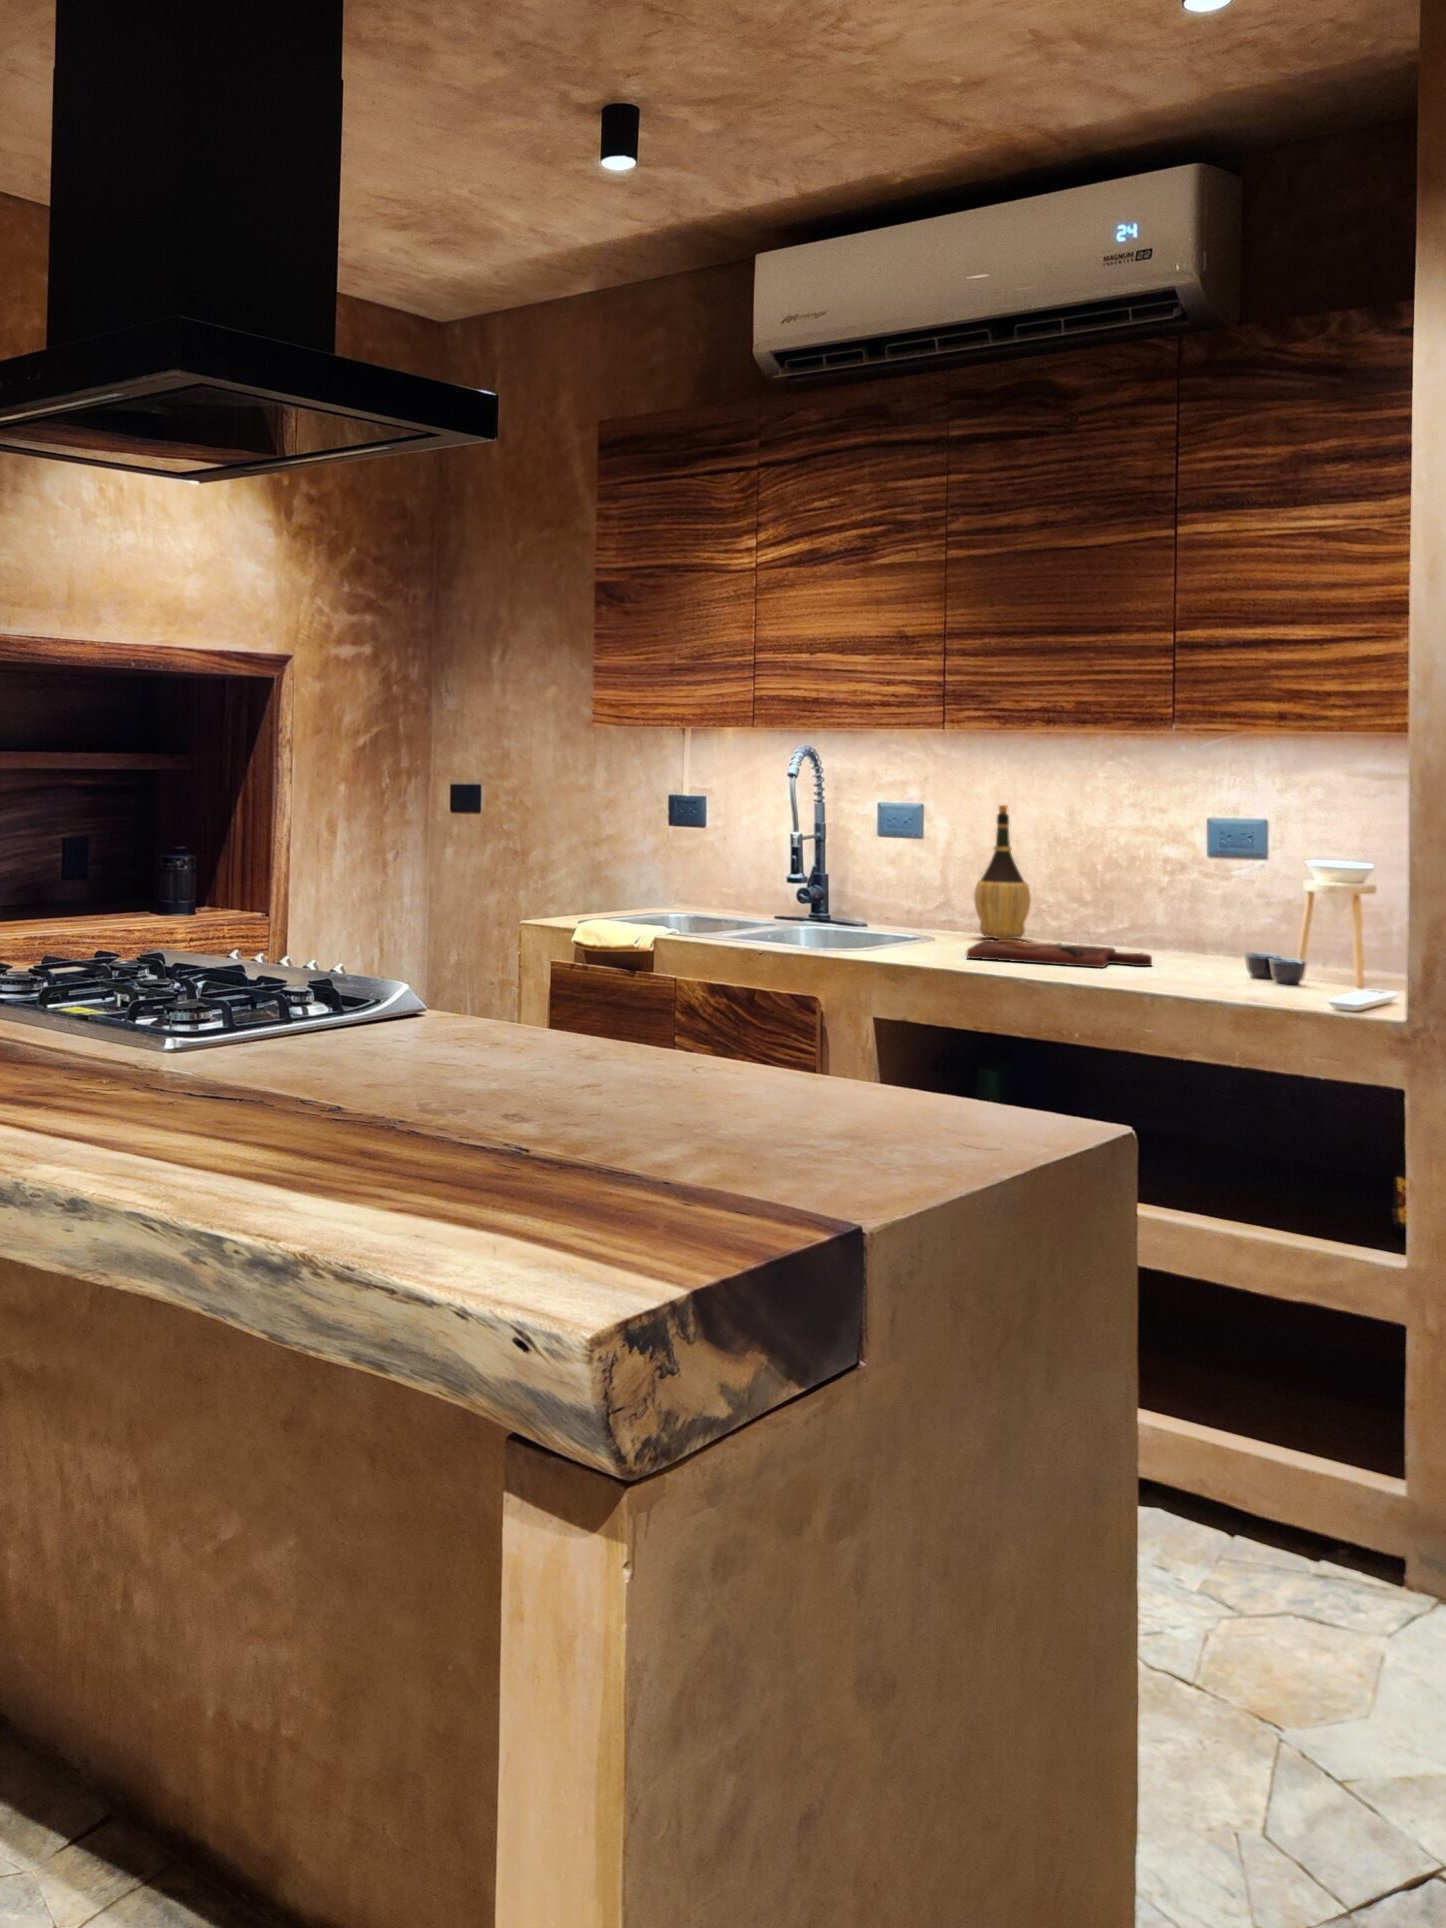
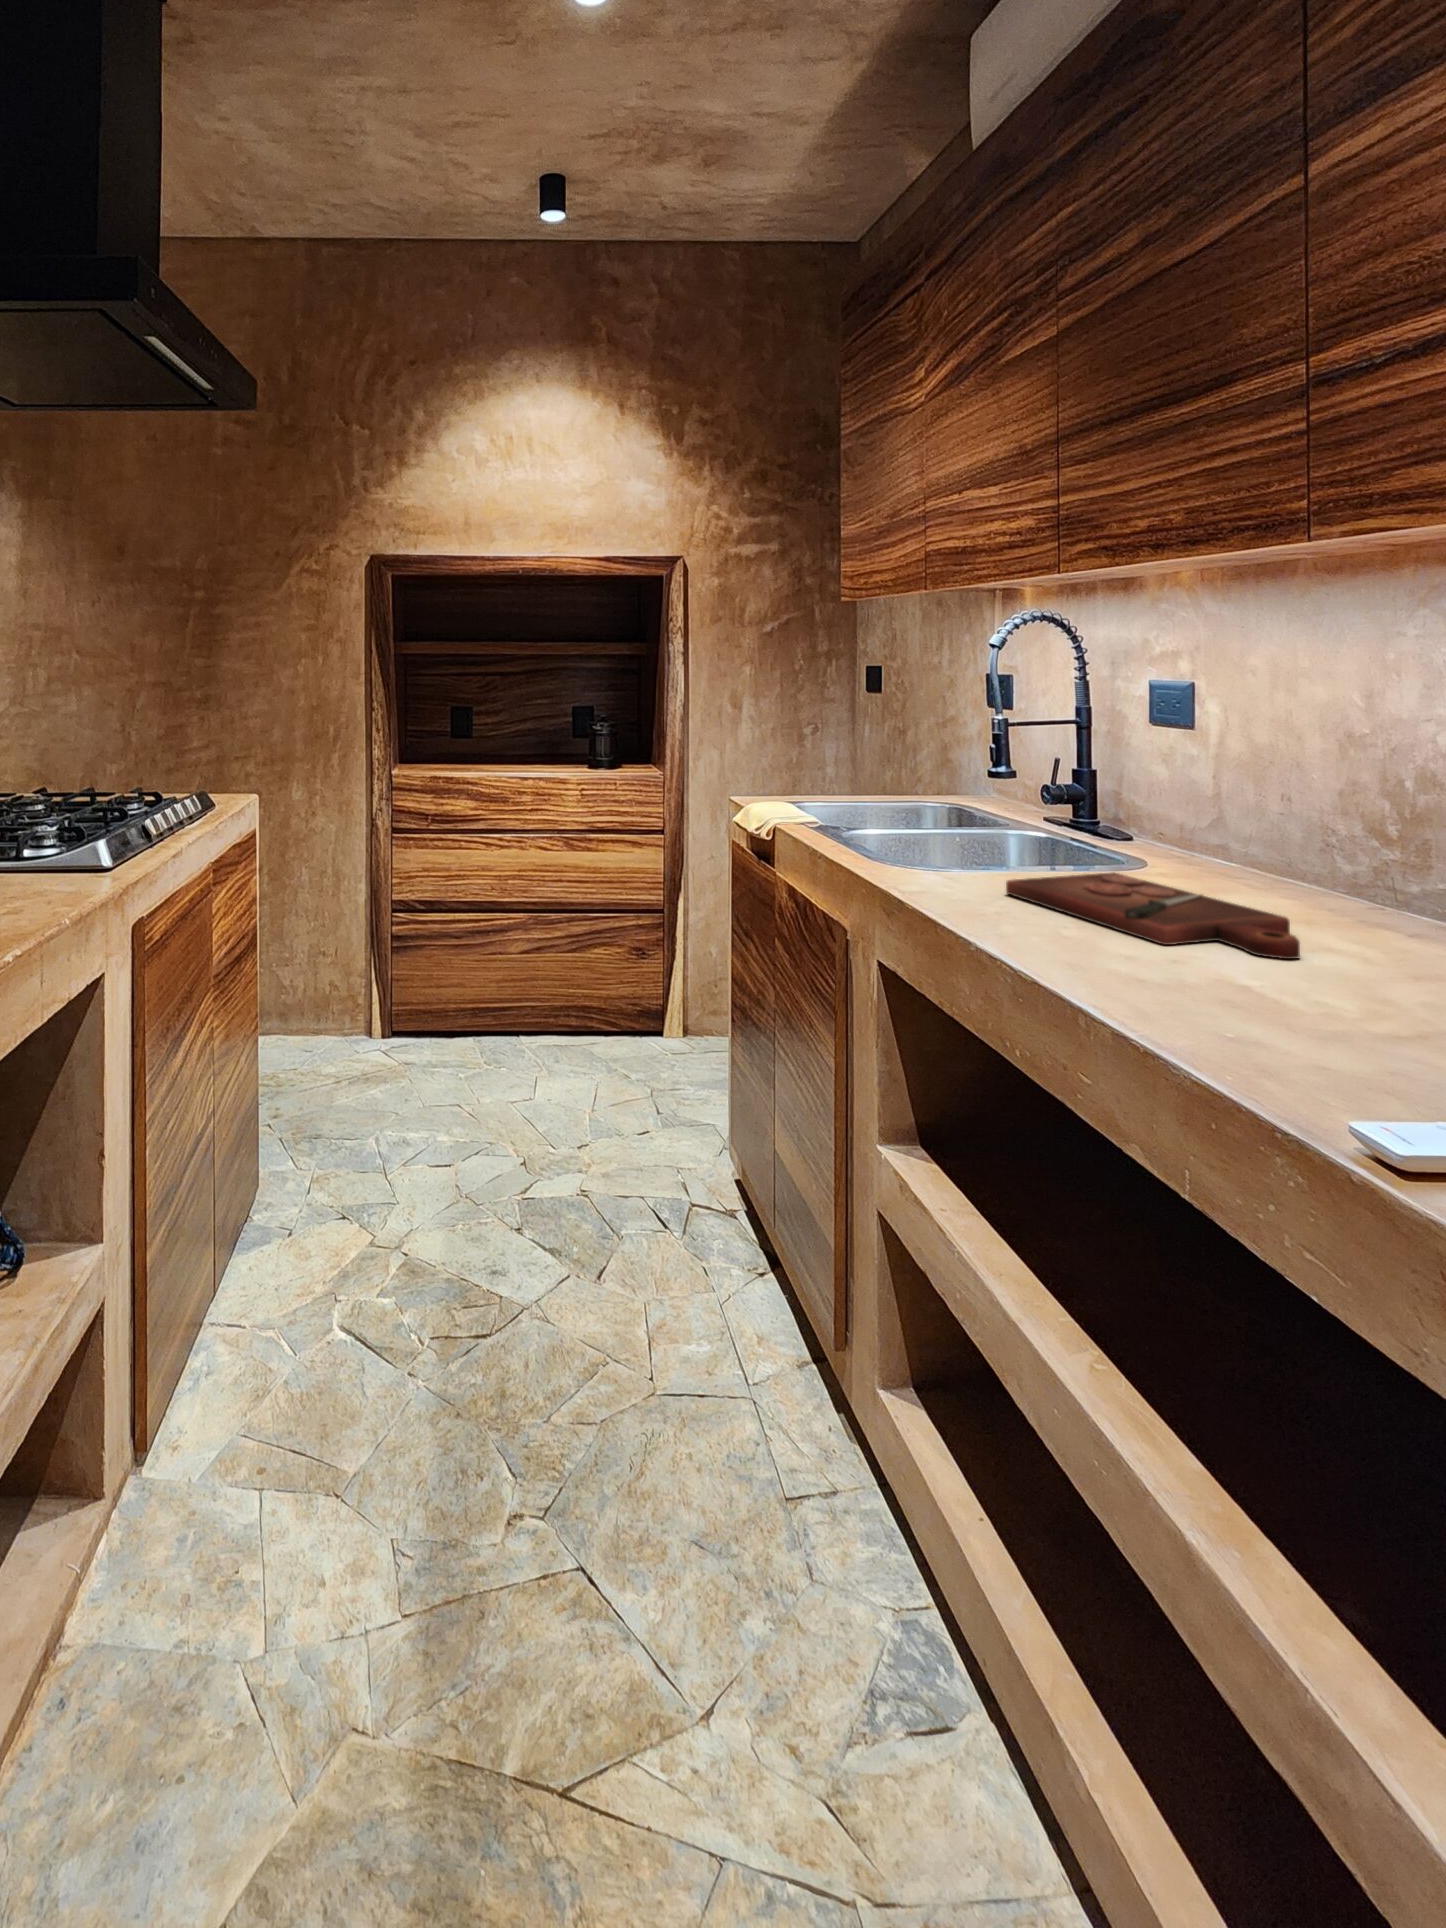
wine bottle: present [974,805,1031,939] -> none [1188,680,1285,880]

